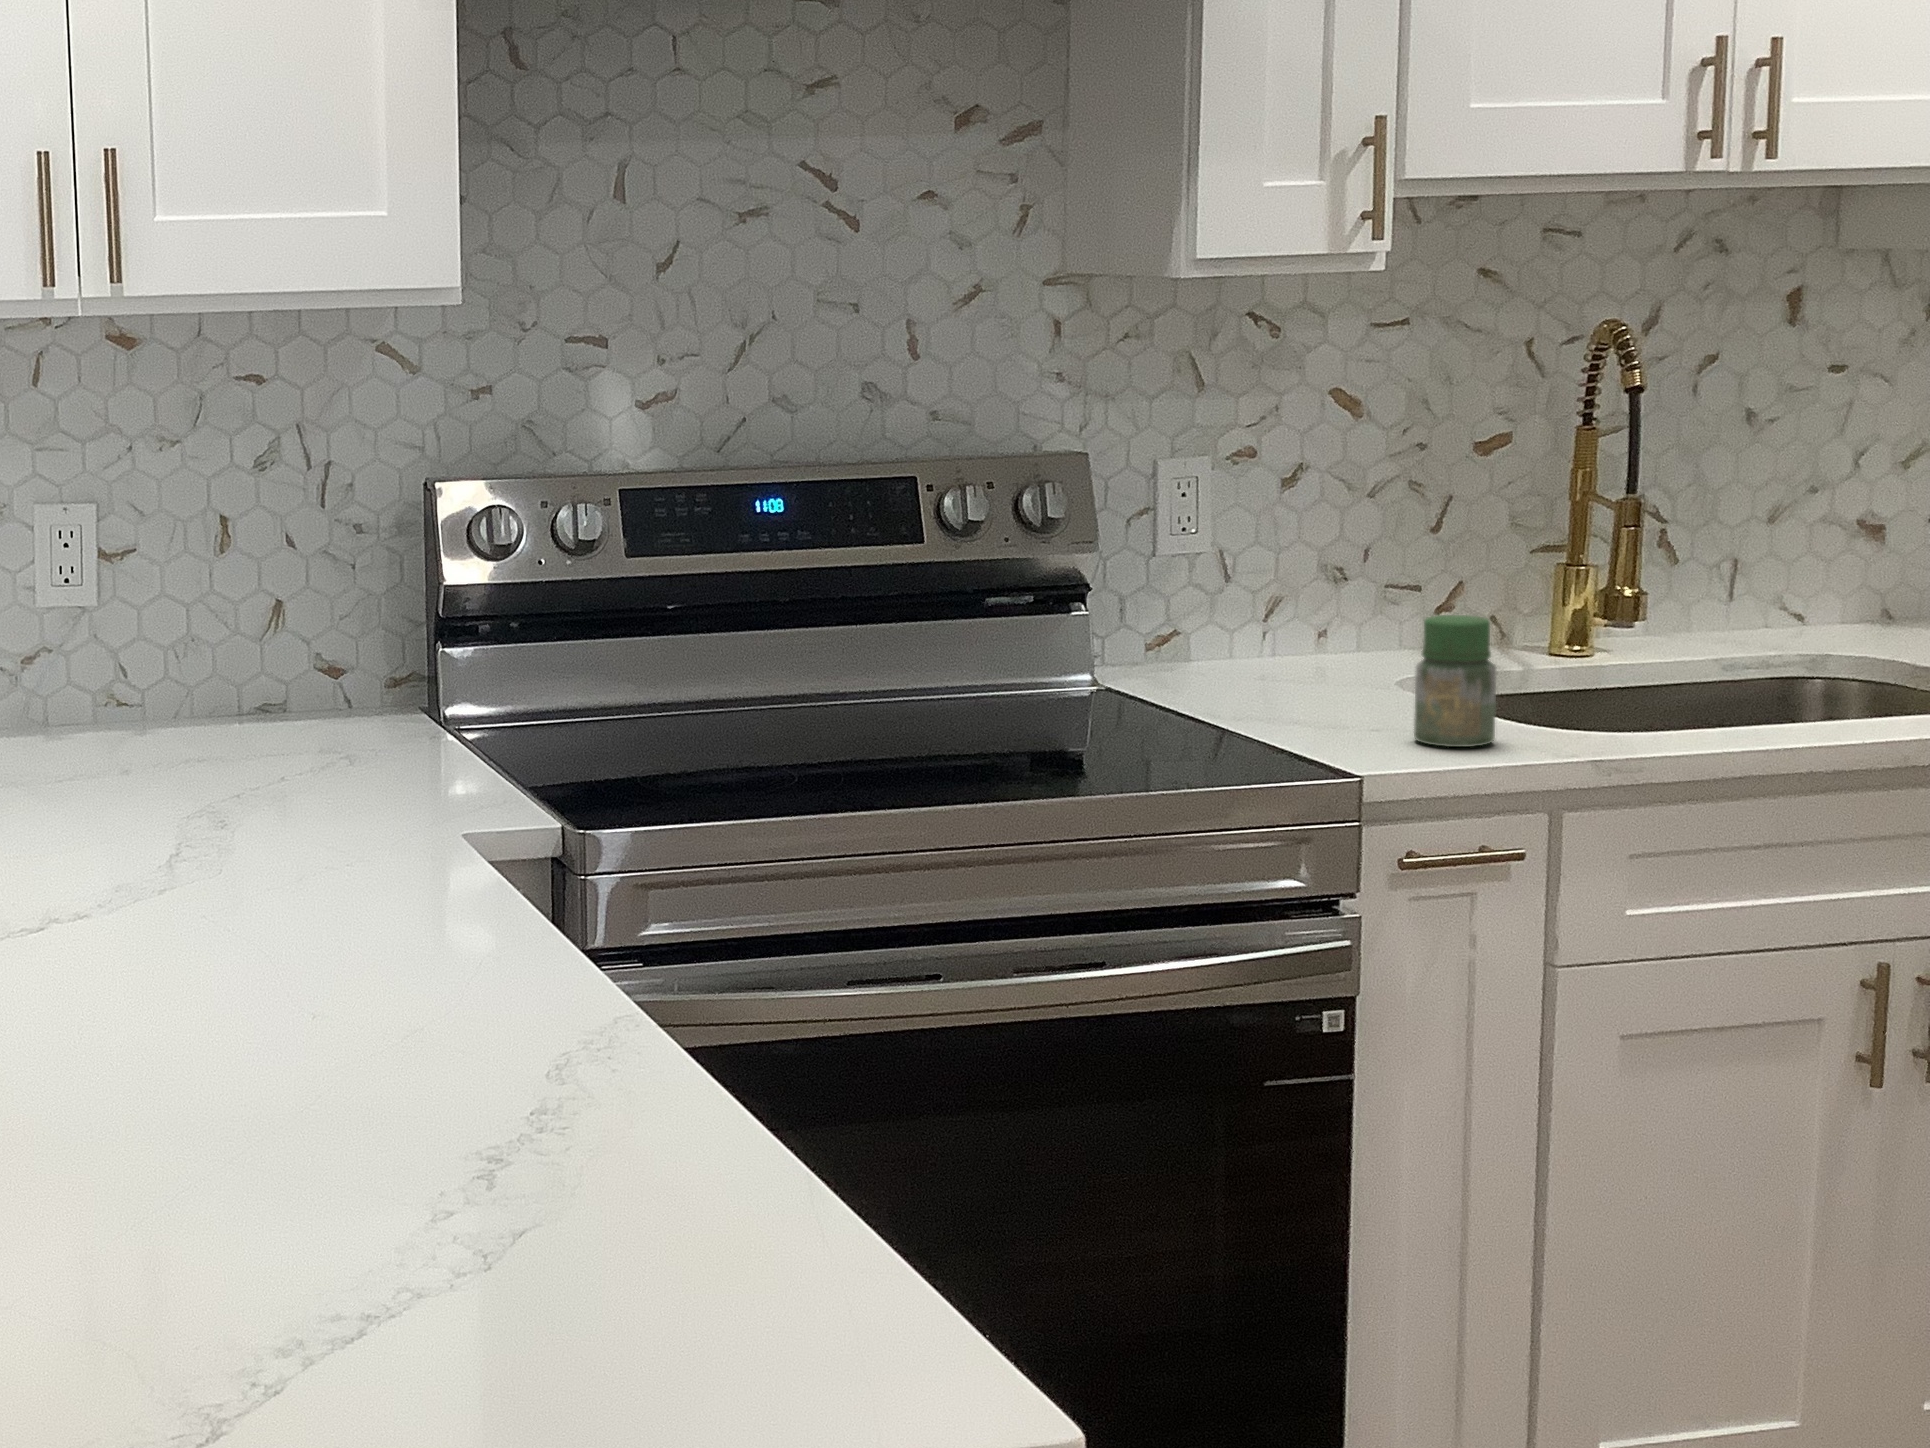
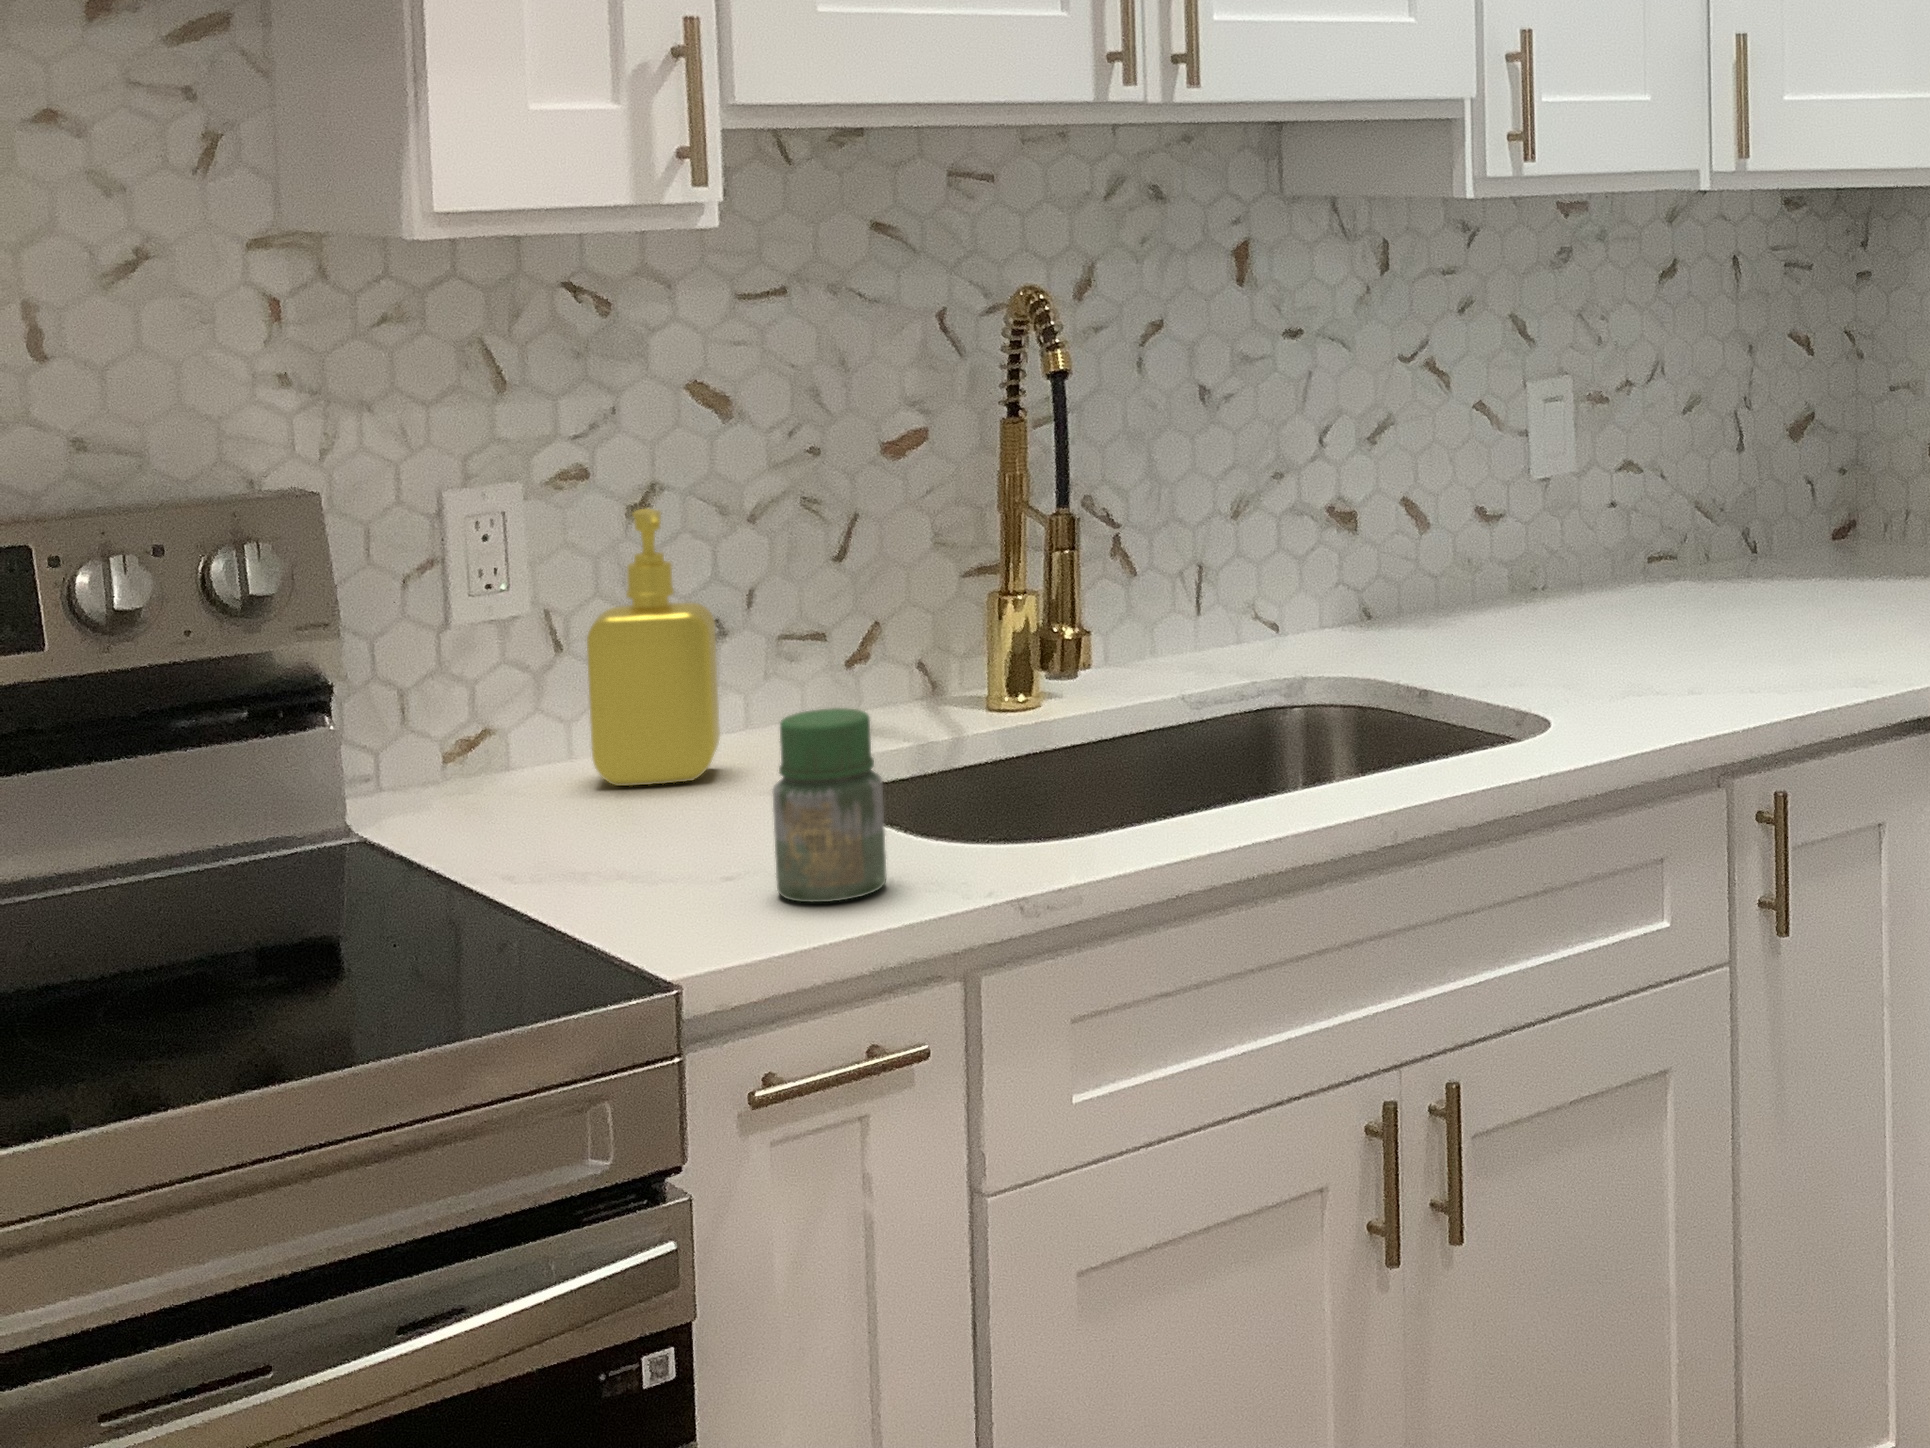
soap dispenser: none [1257,478,1349,676] -> present [587,509,720,786]

